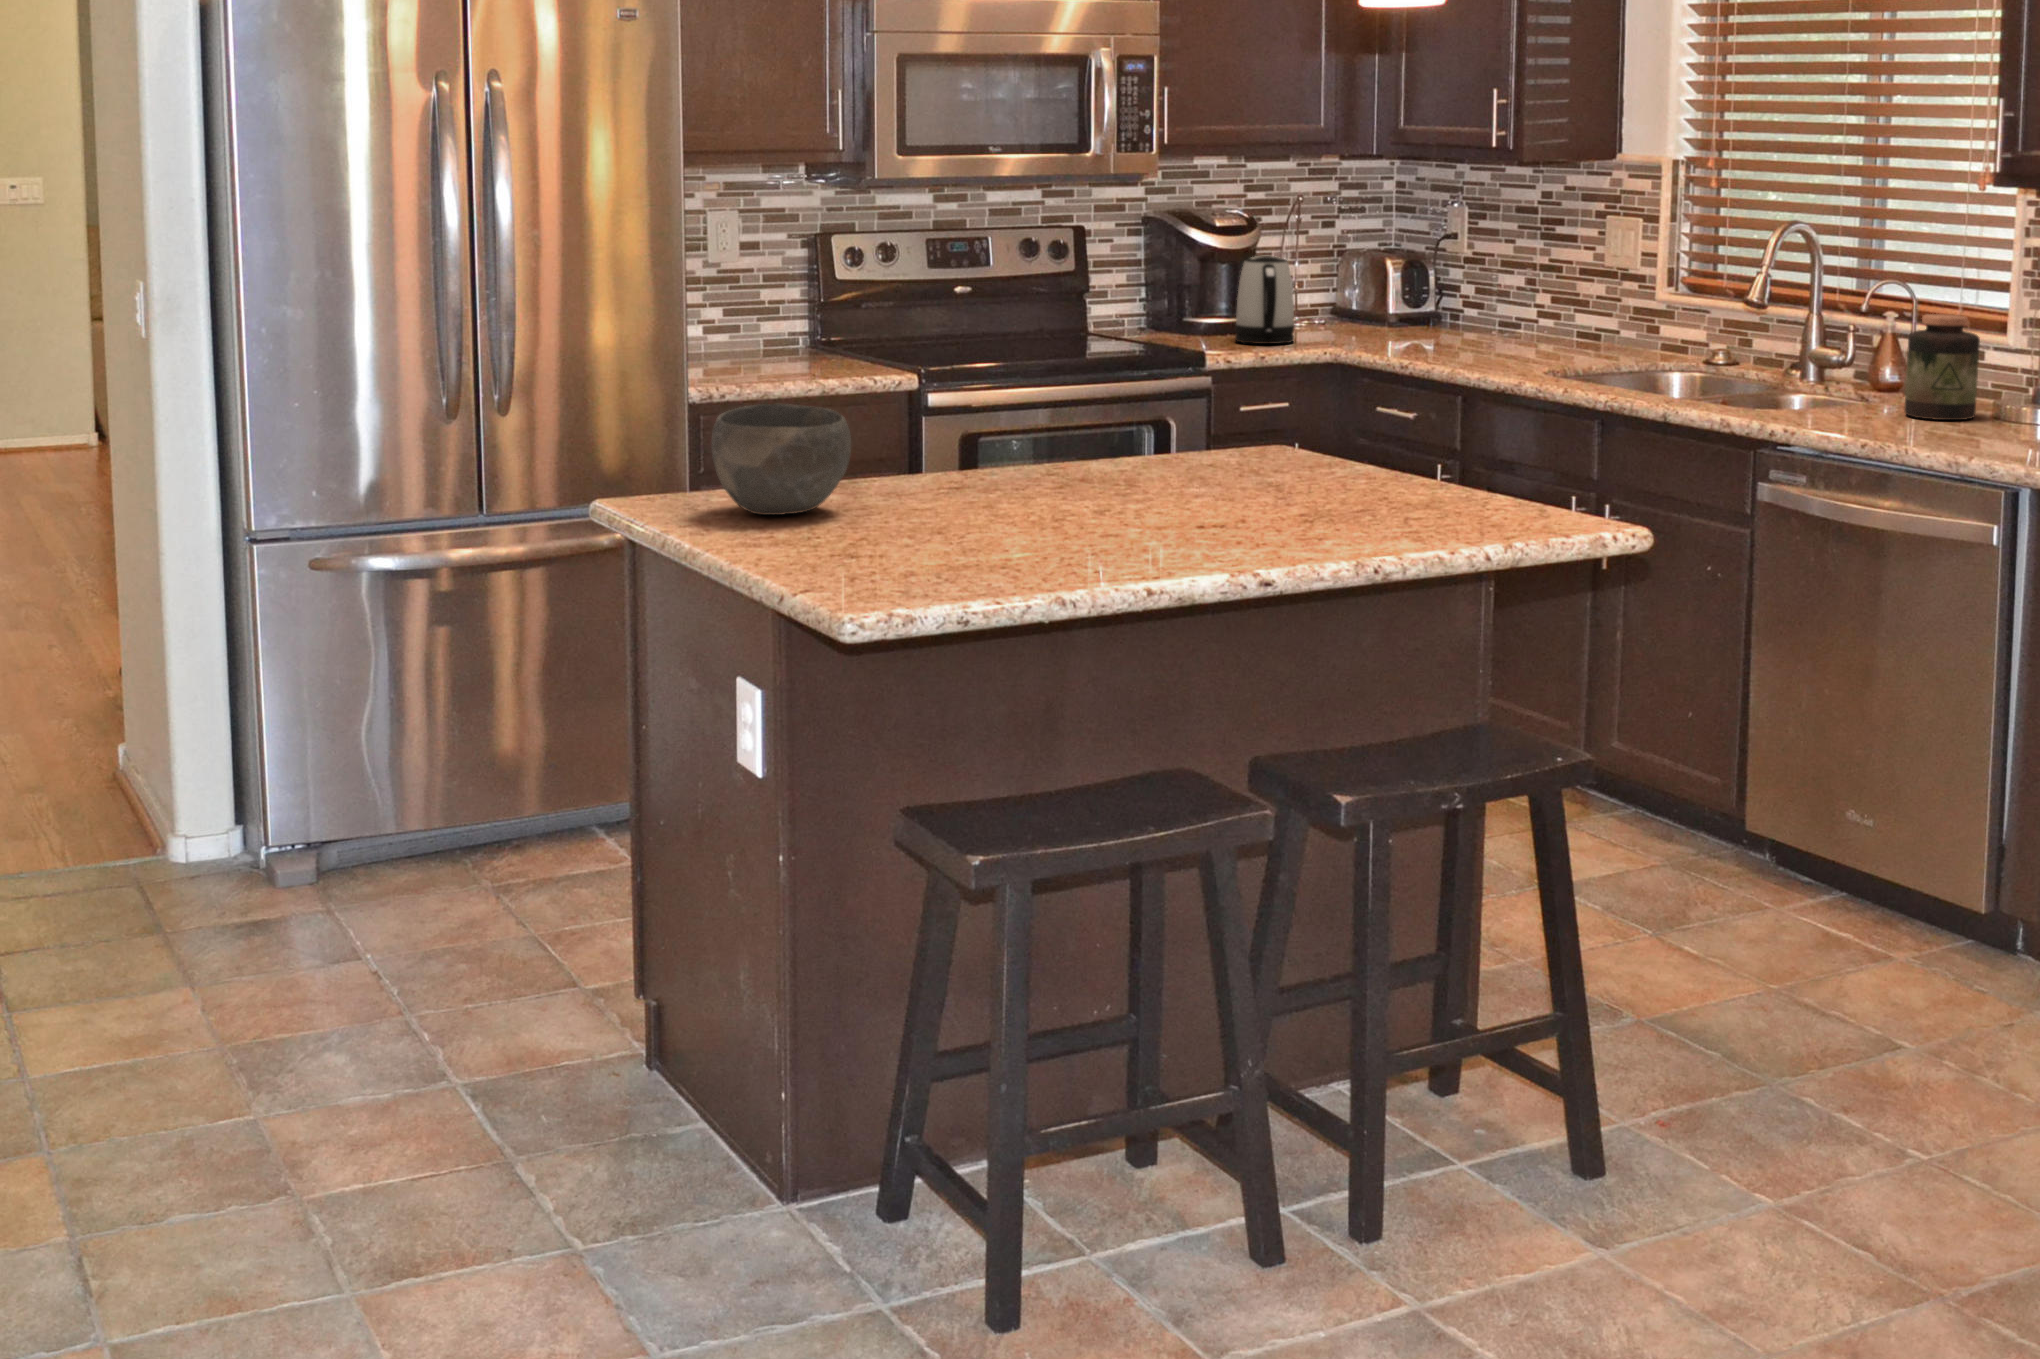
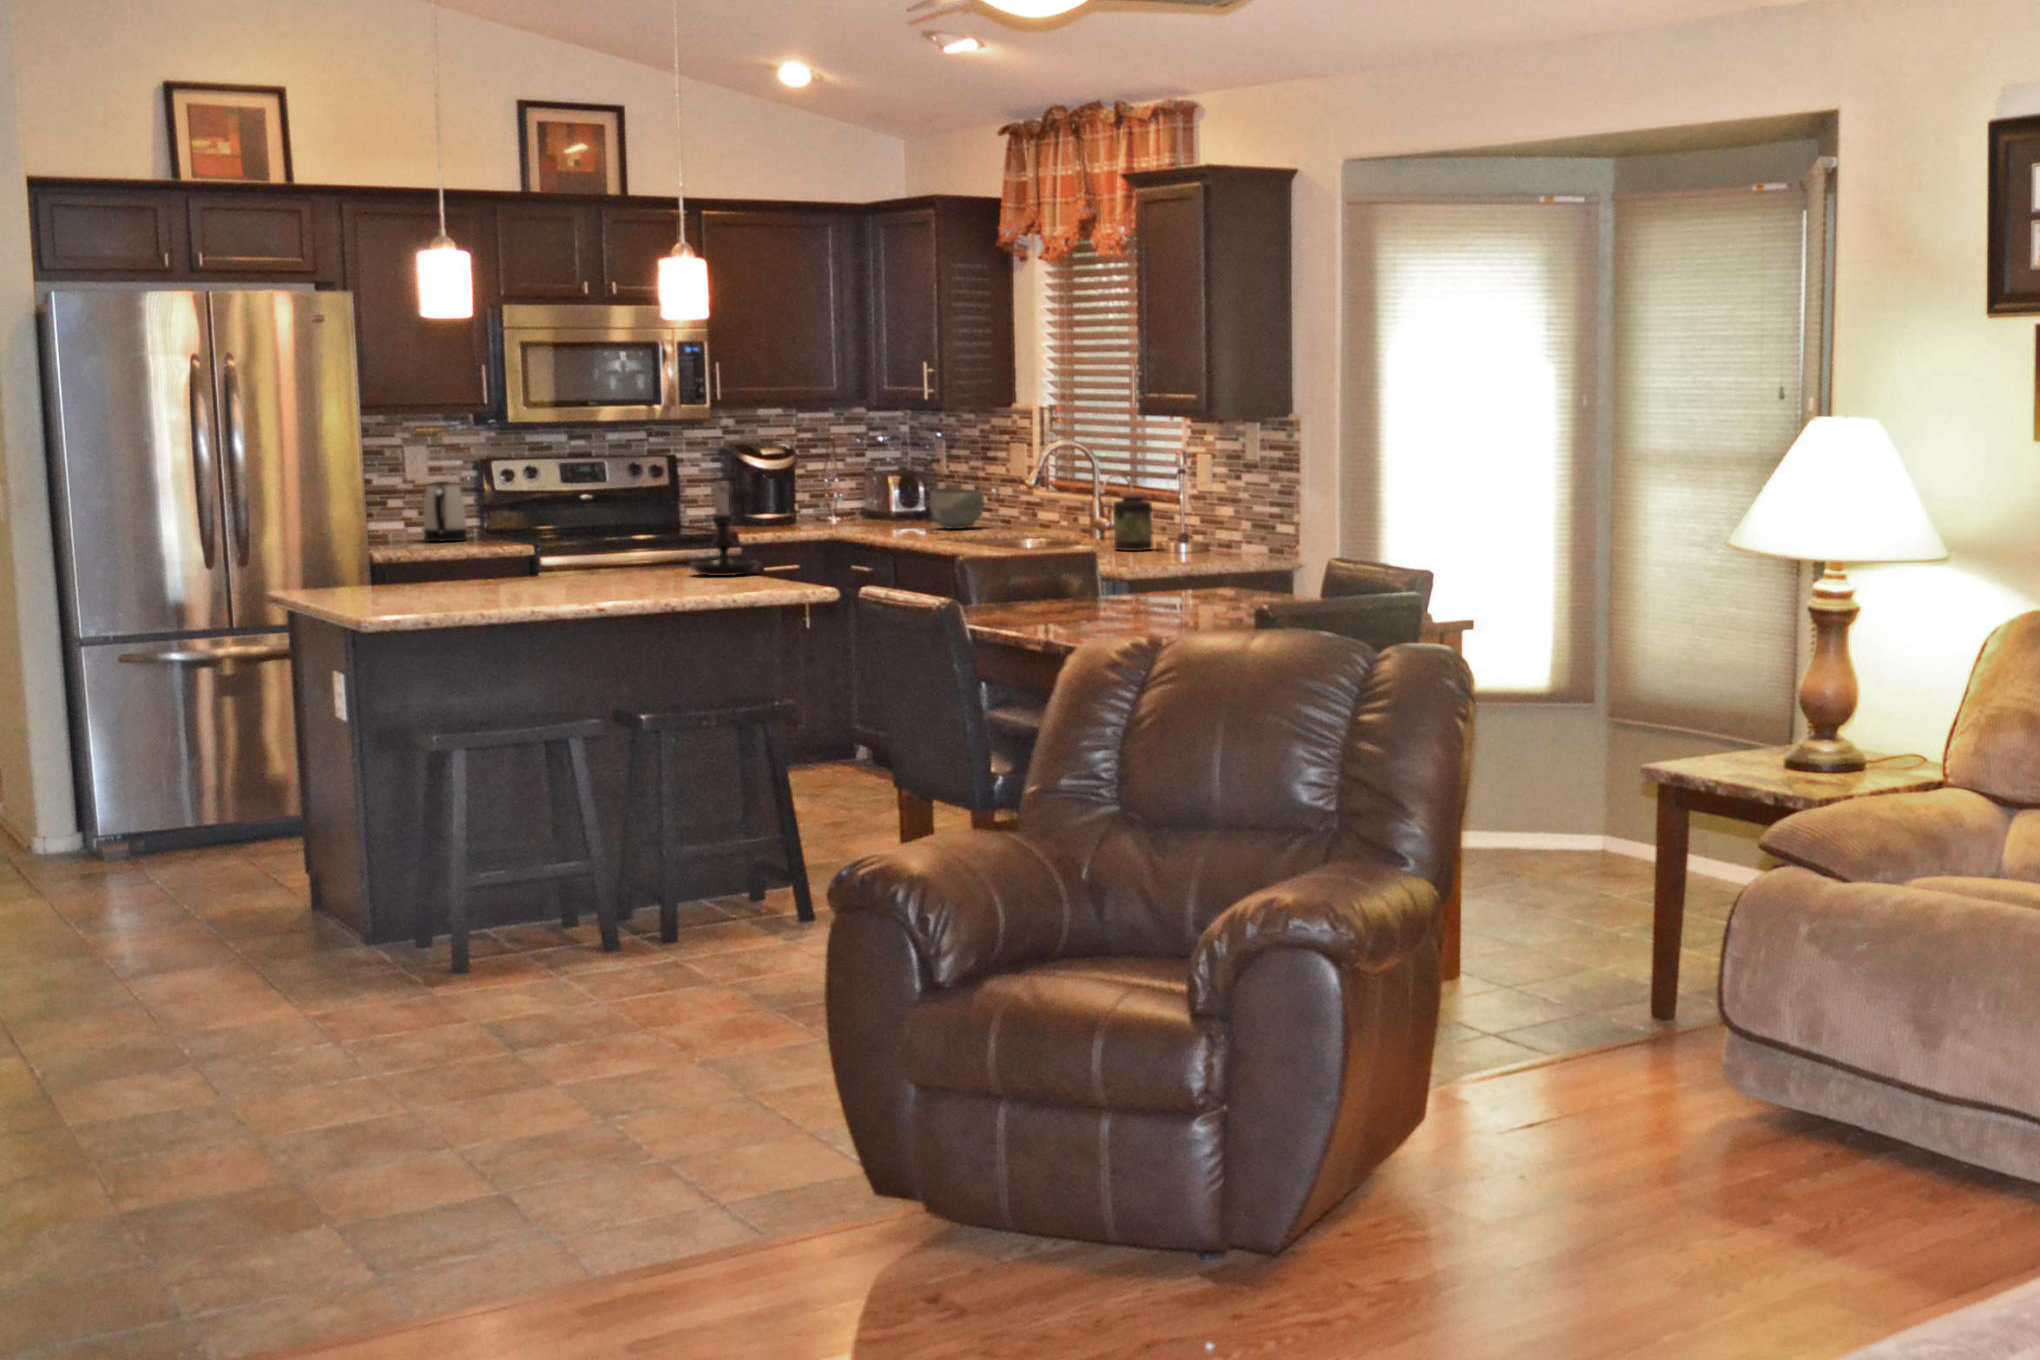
kettle: present [1235,256,1294,344] -> present [424,481,467,541]
candle holder: none [1310,306,1449,504] -> present [691,481,760,576]
bowl: present [711,404,851,515] -> present [929,488,984,529]

